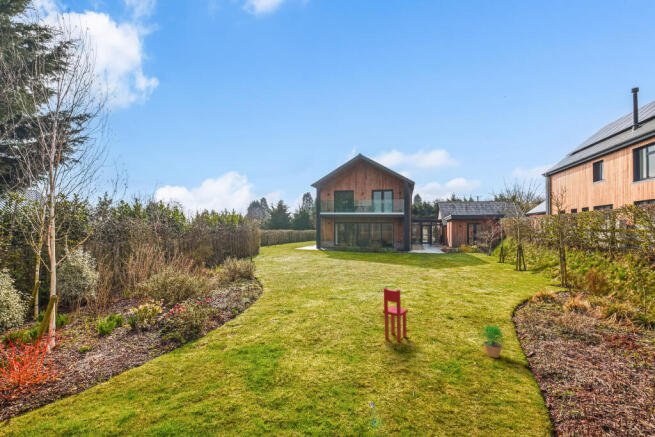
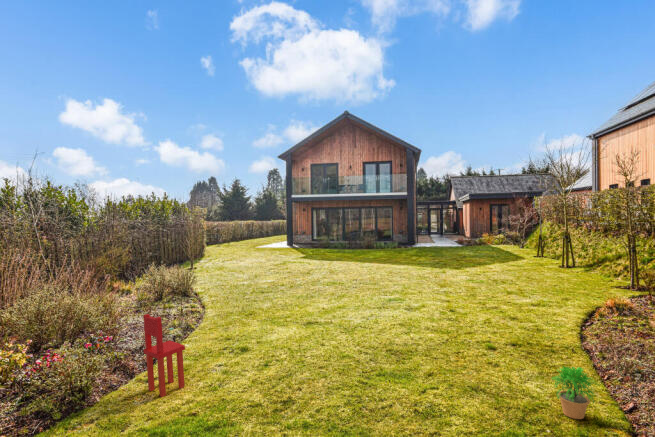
chair: present [383,288,408,342] -> present [144,314,185,397]

